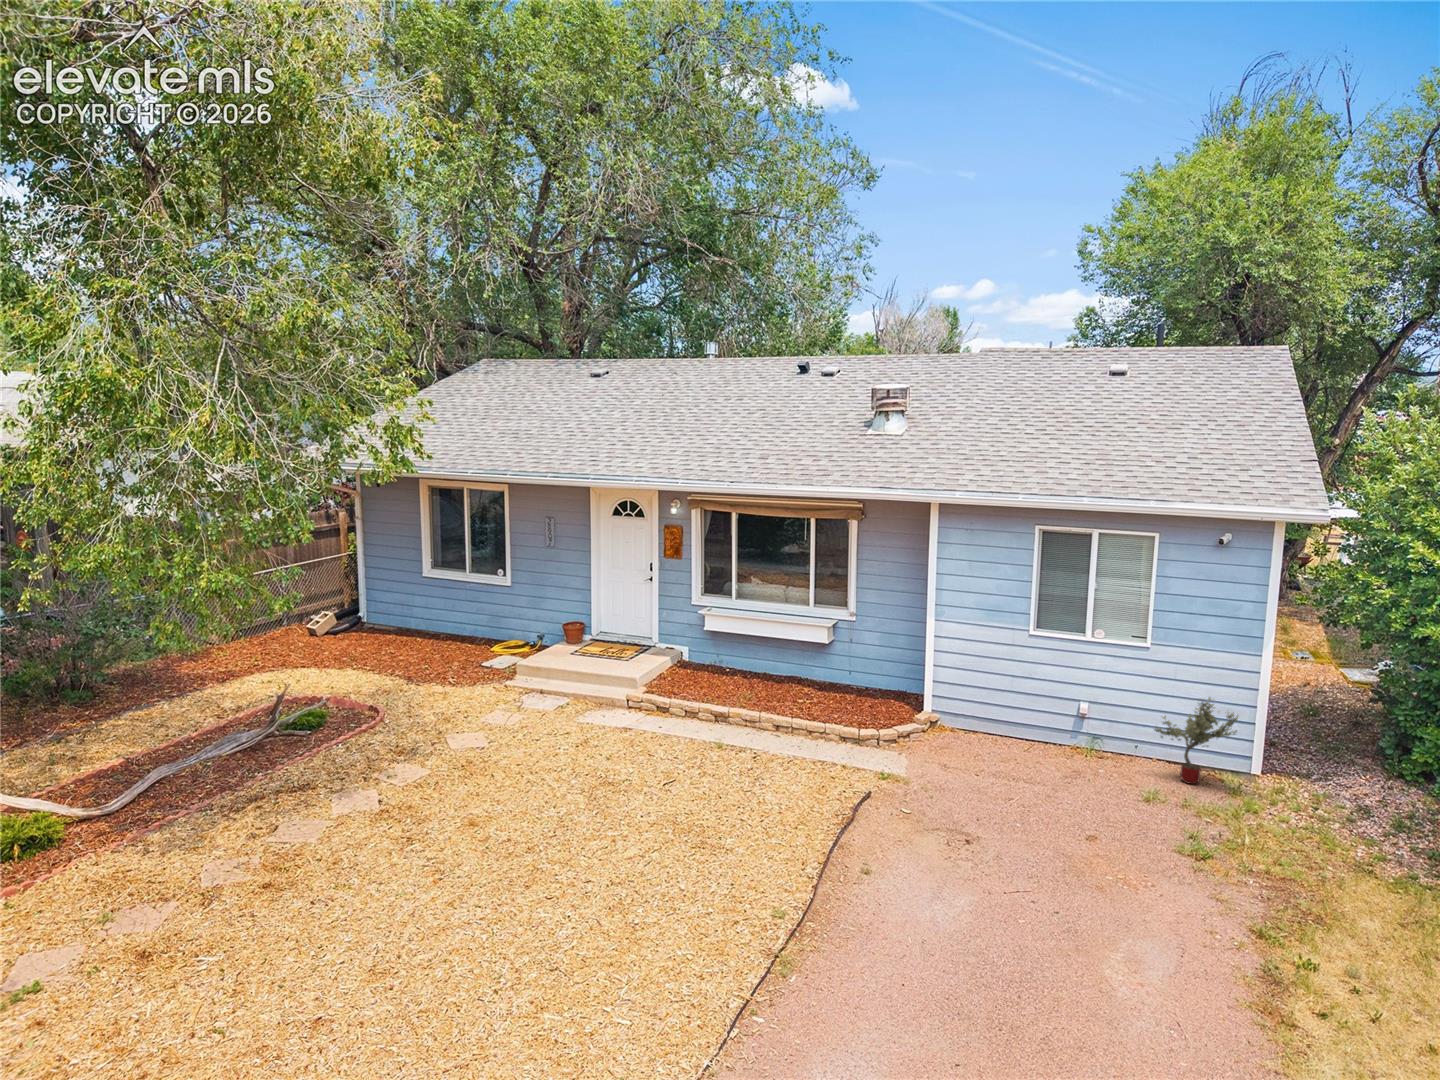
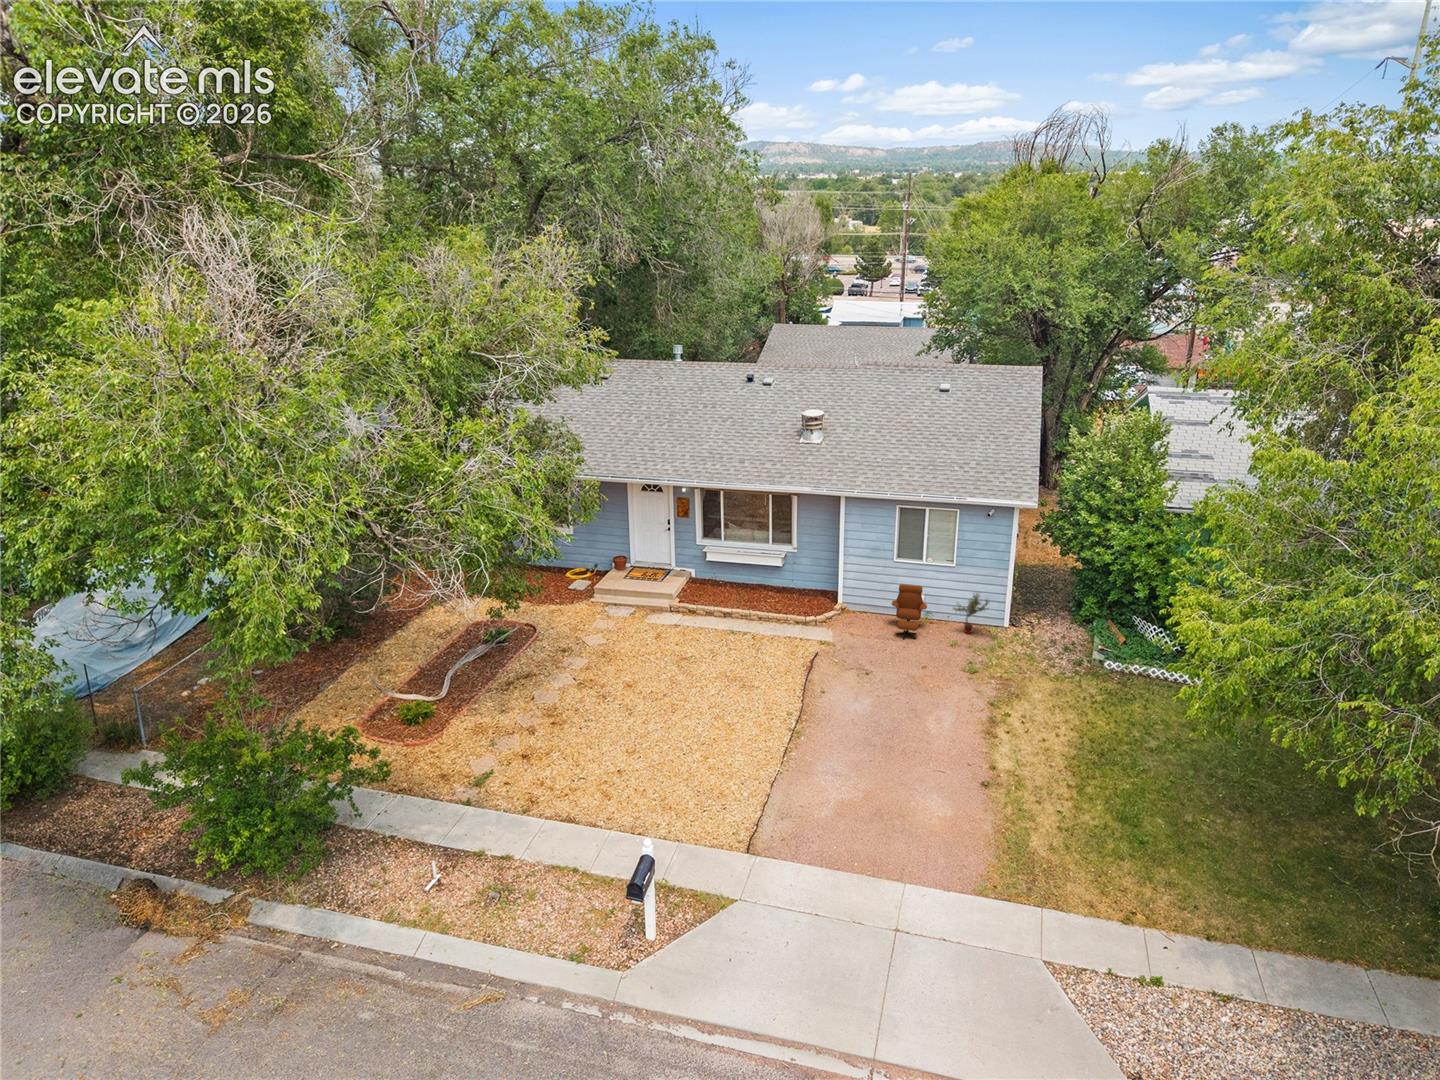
lounge chair: none [1027,678,1100,786] -> present [892,584,927,640]

